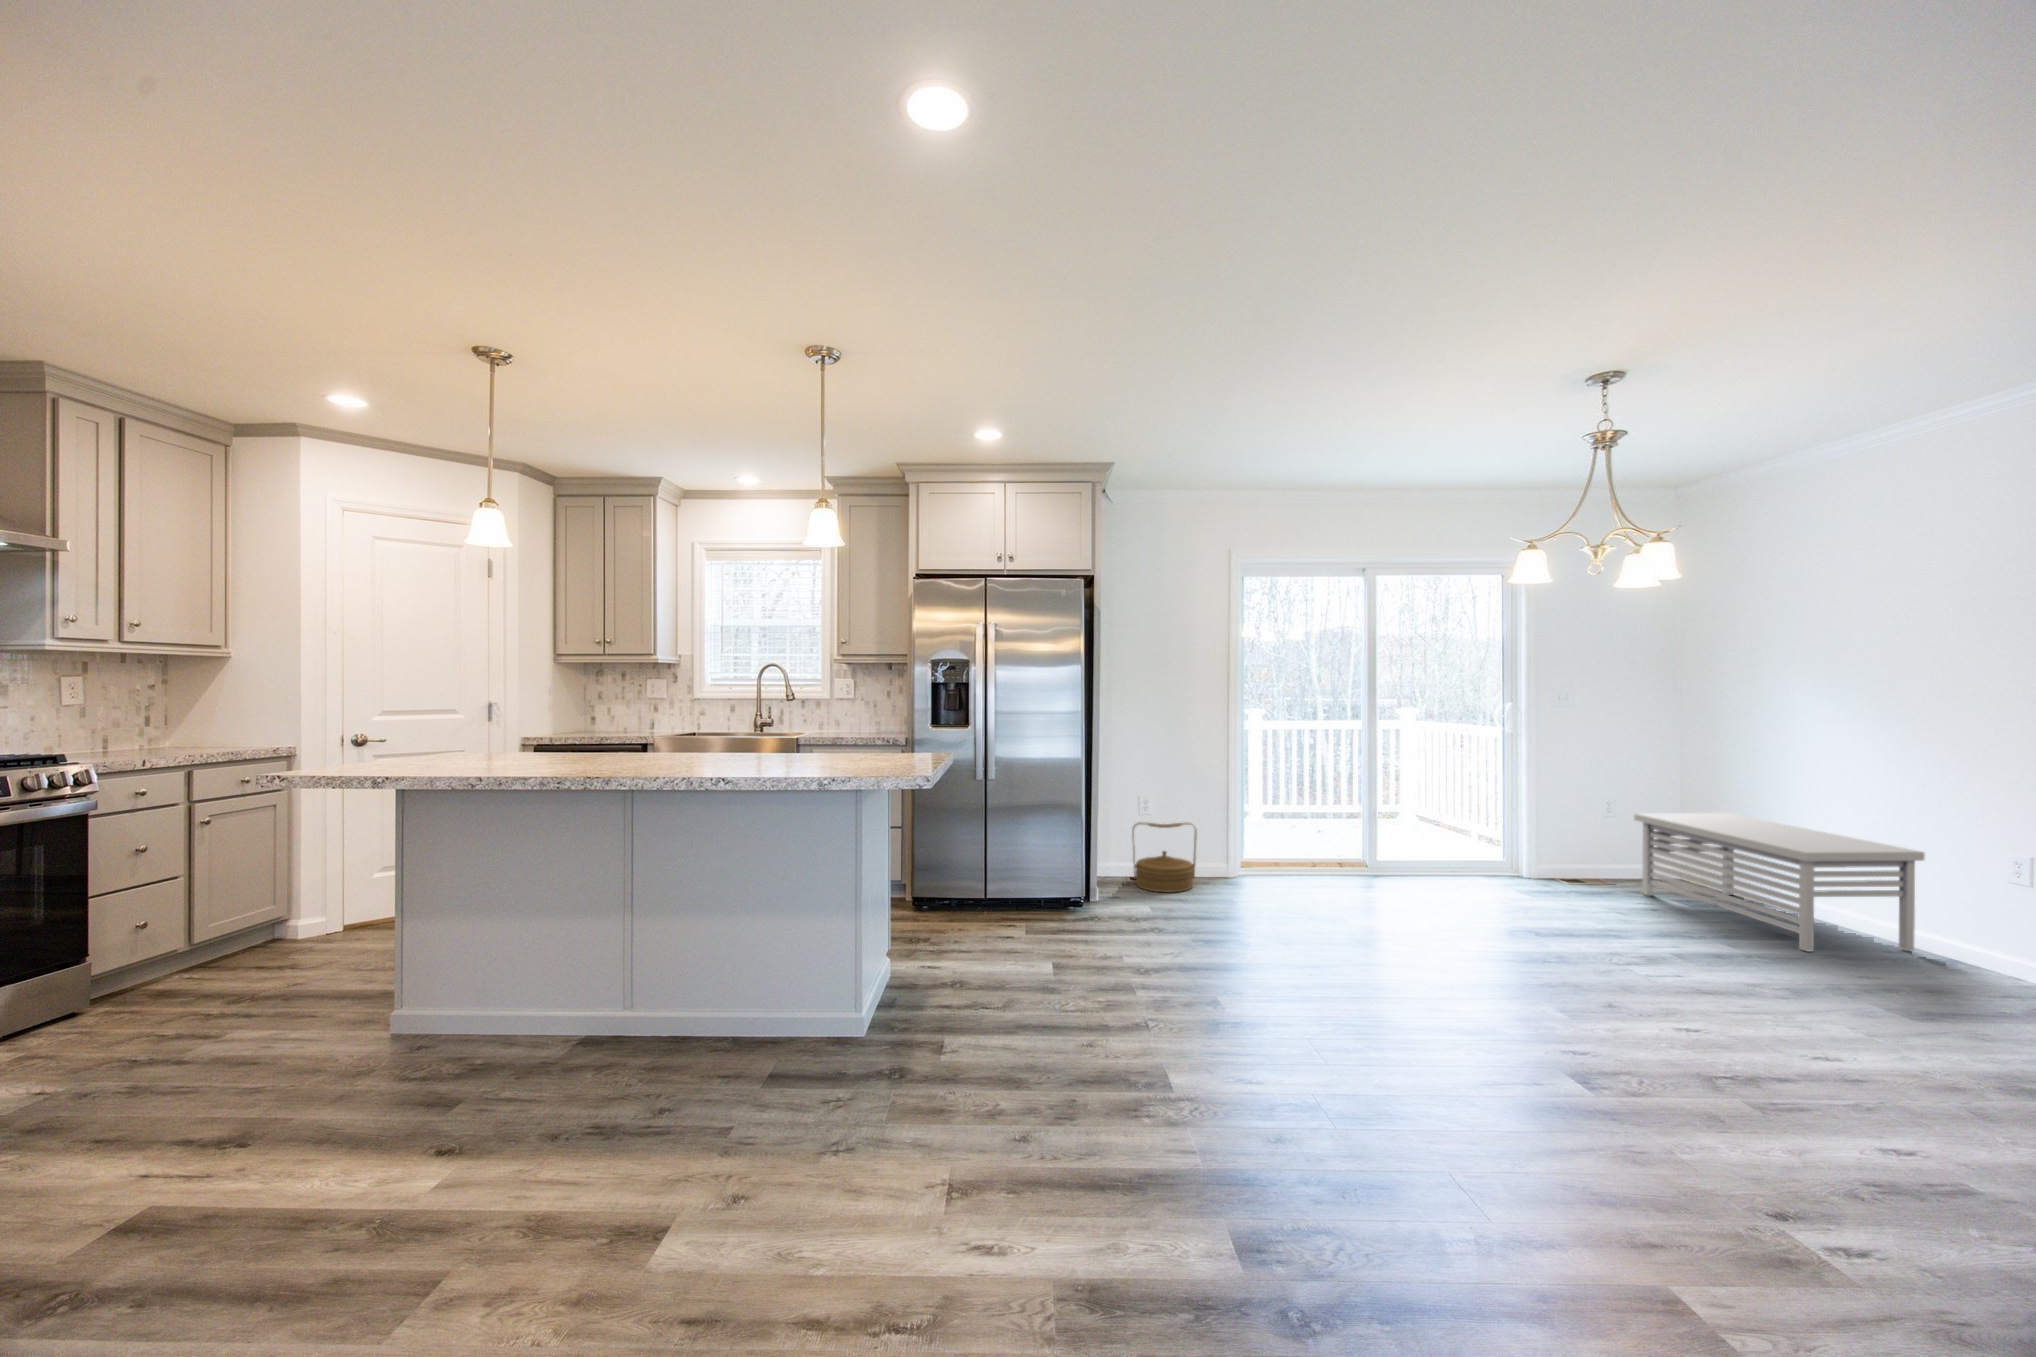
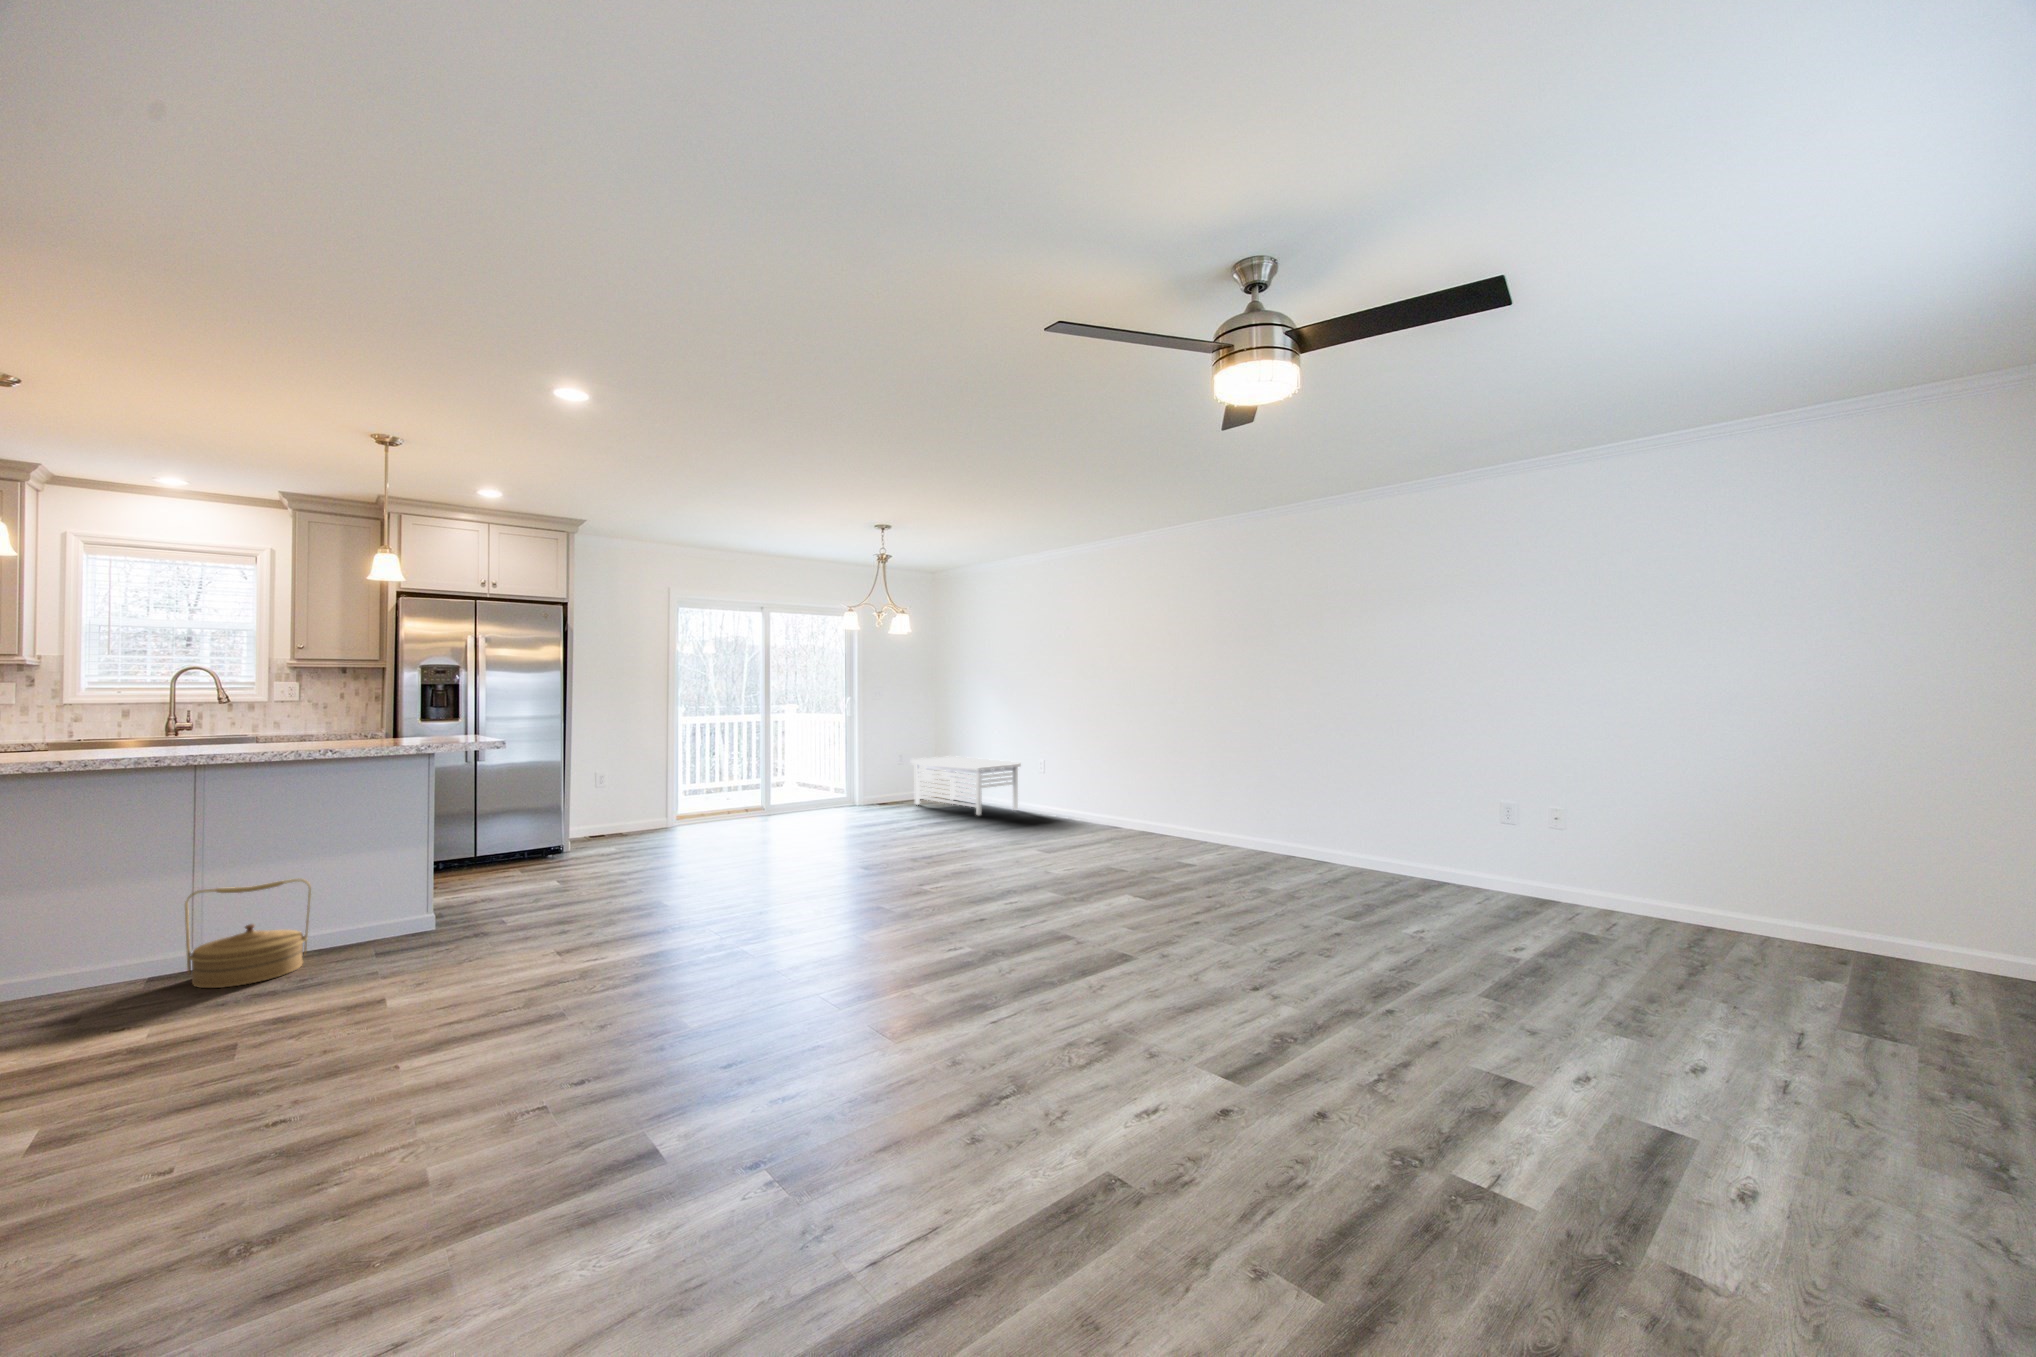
woven basket: present [1132,823,1197,893] -> present [185,879,311,988]

